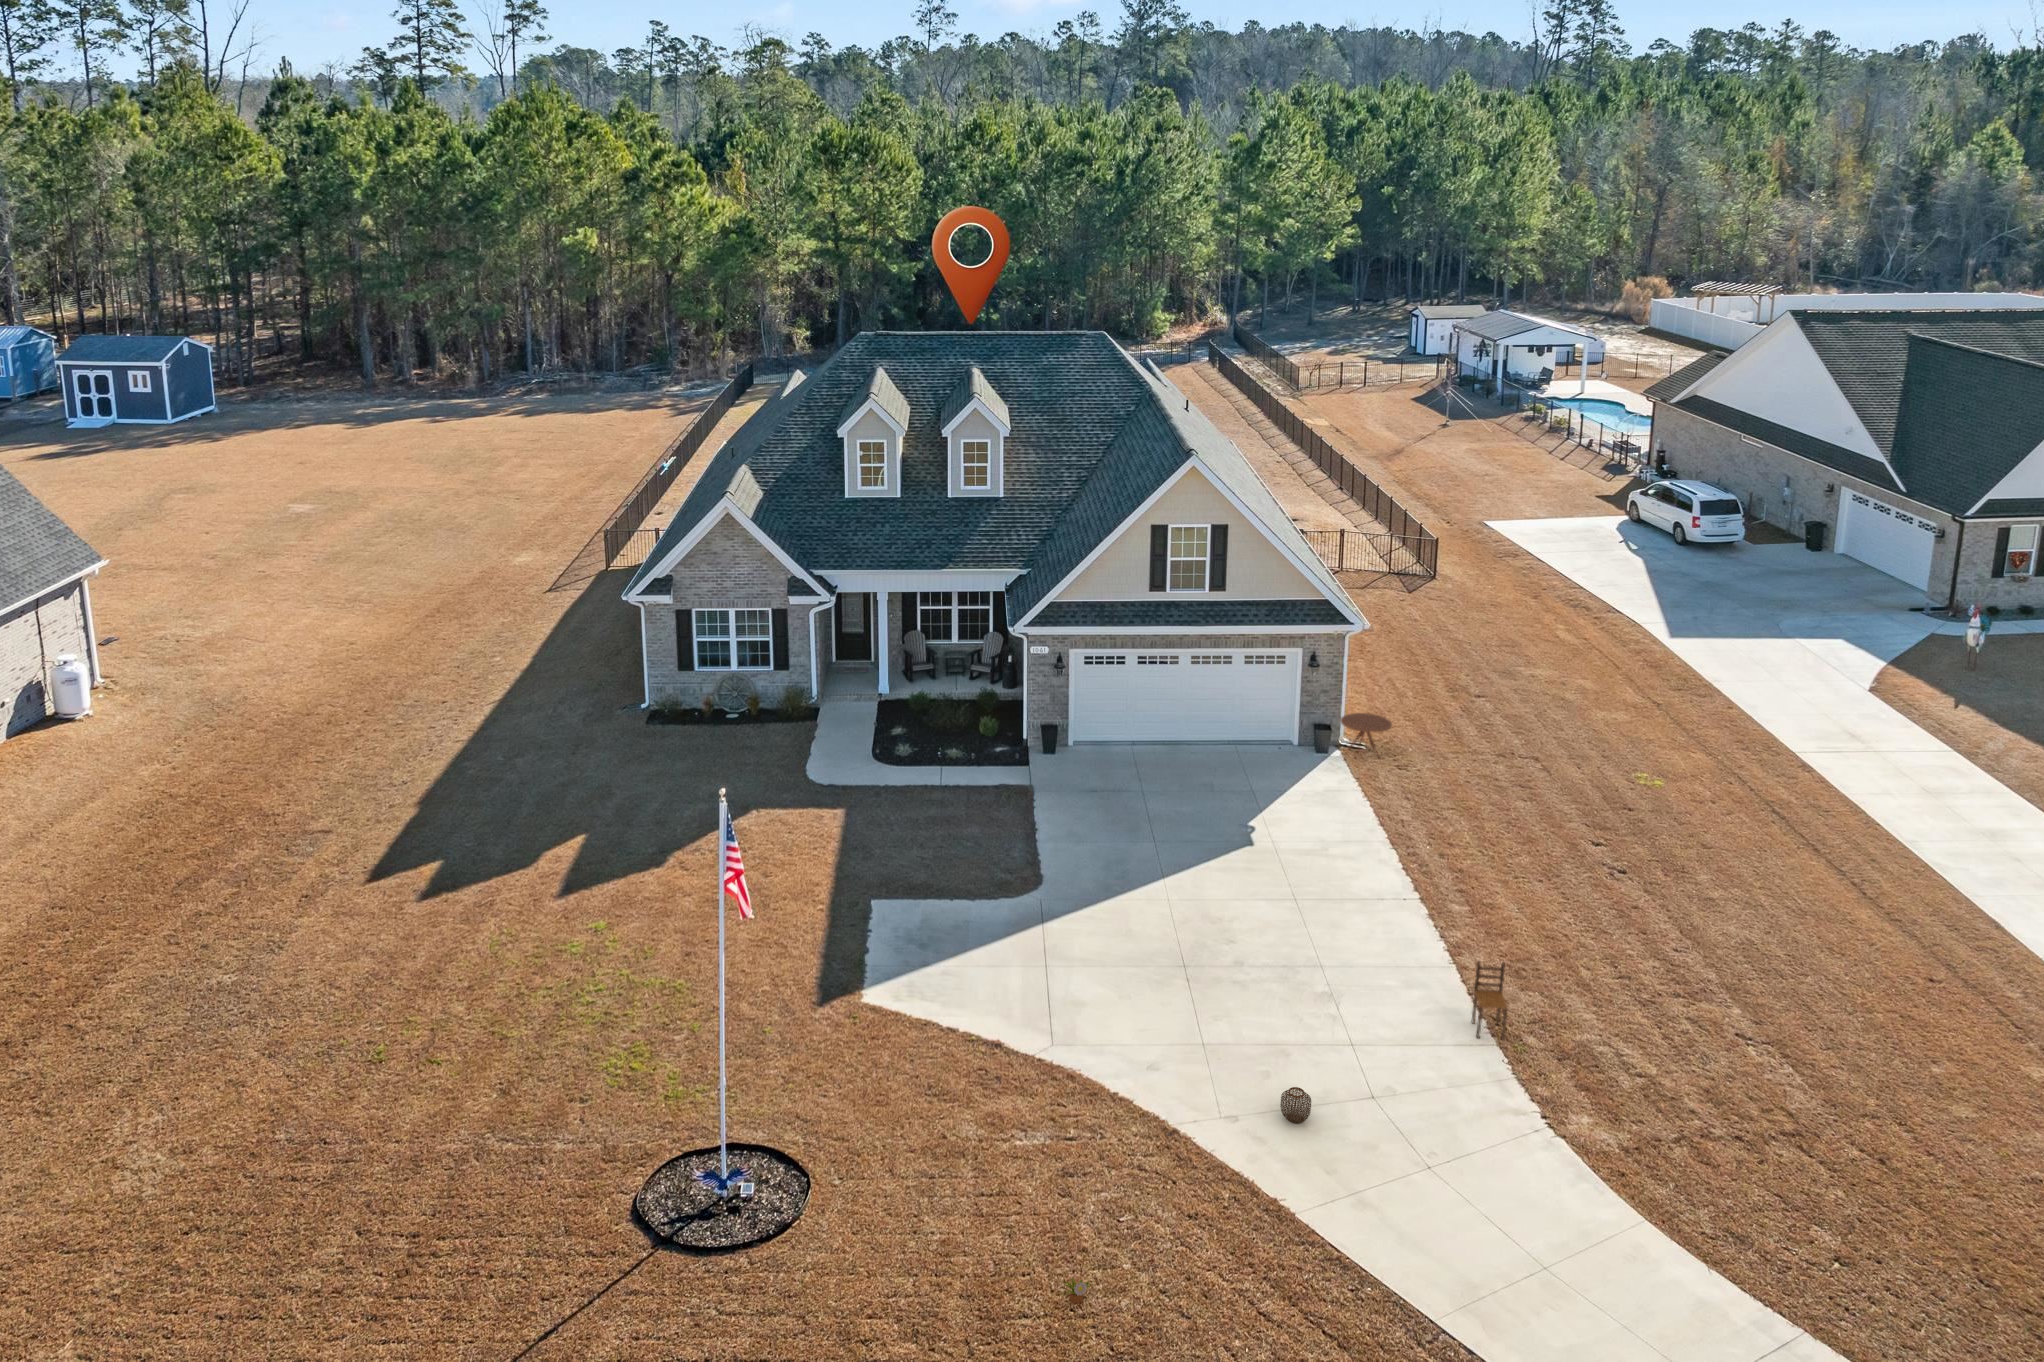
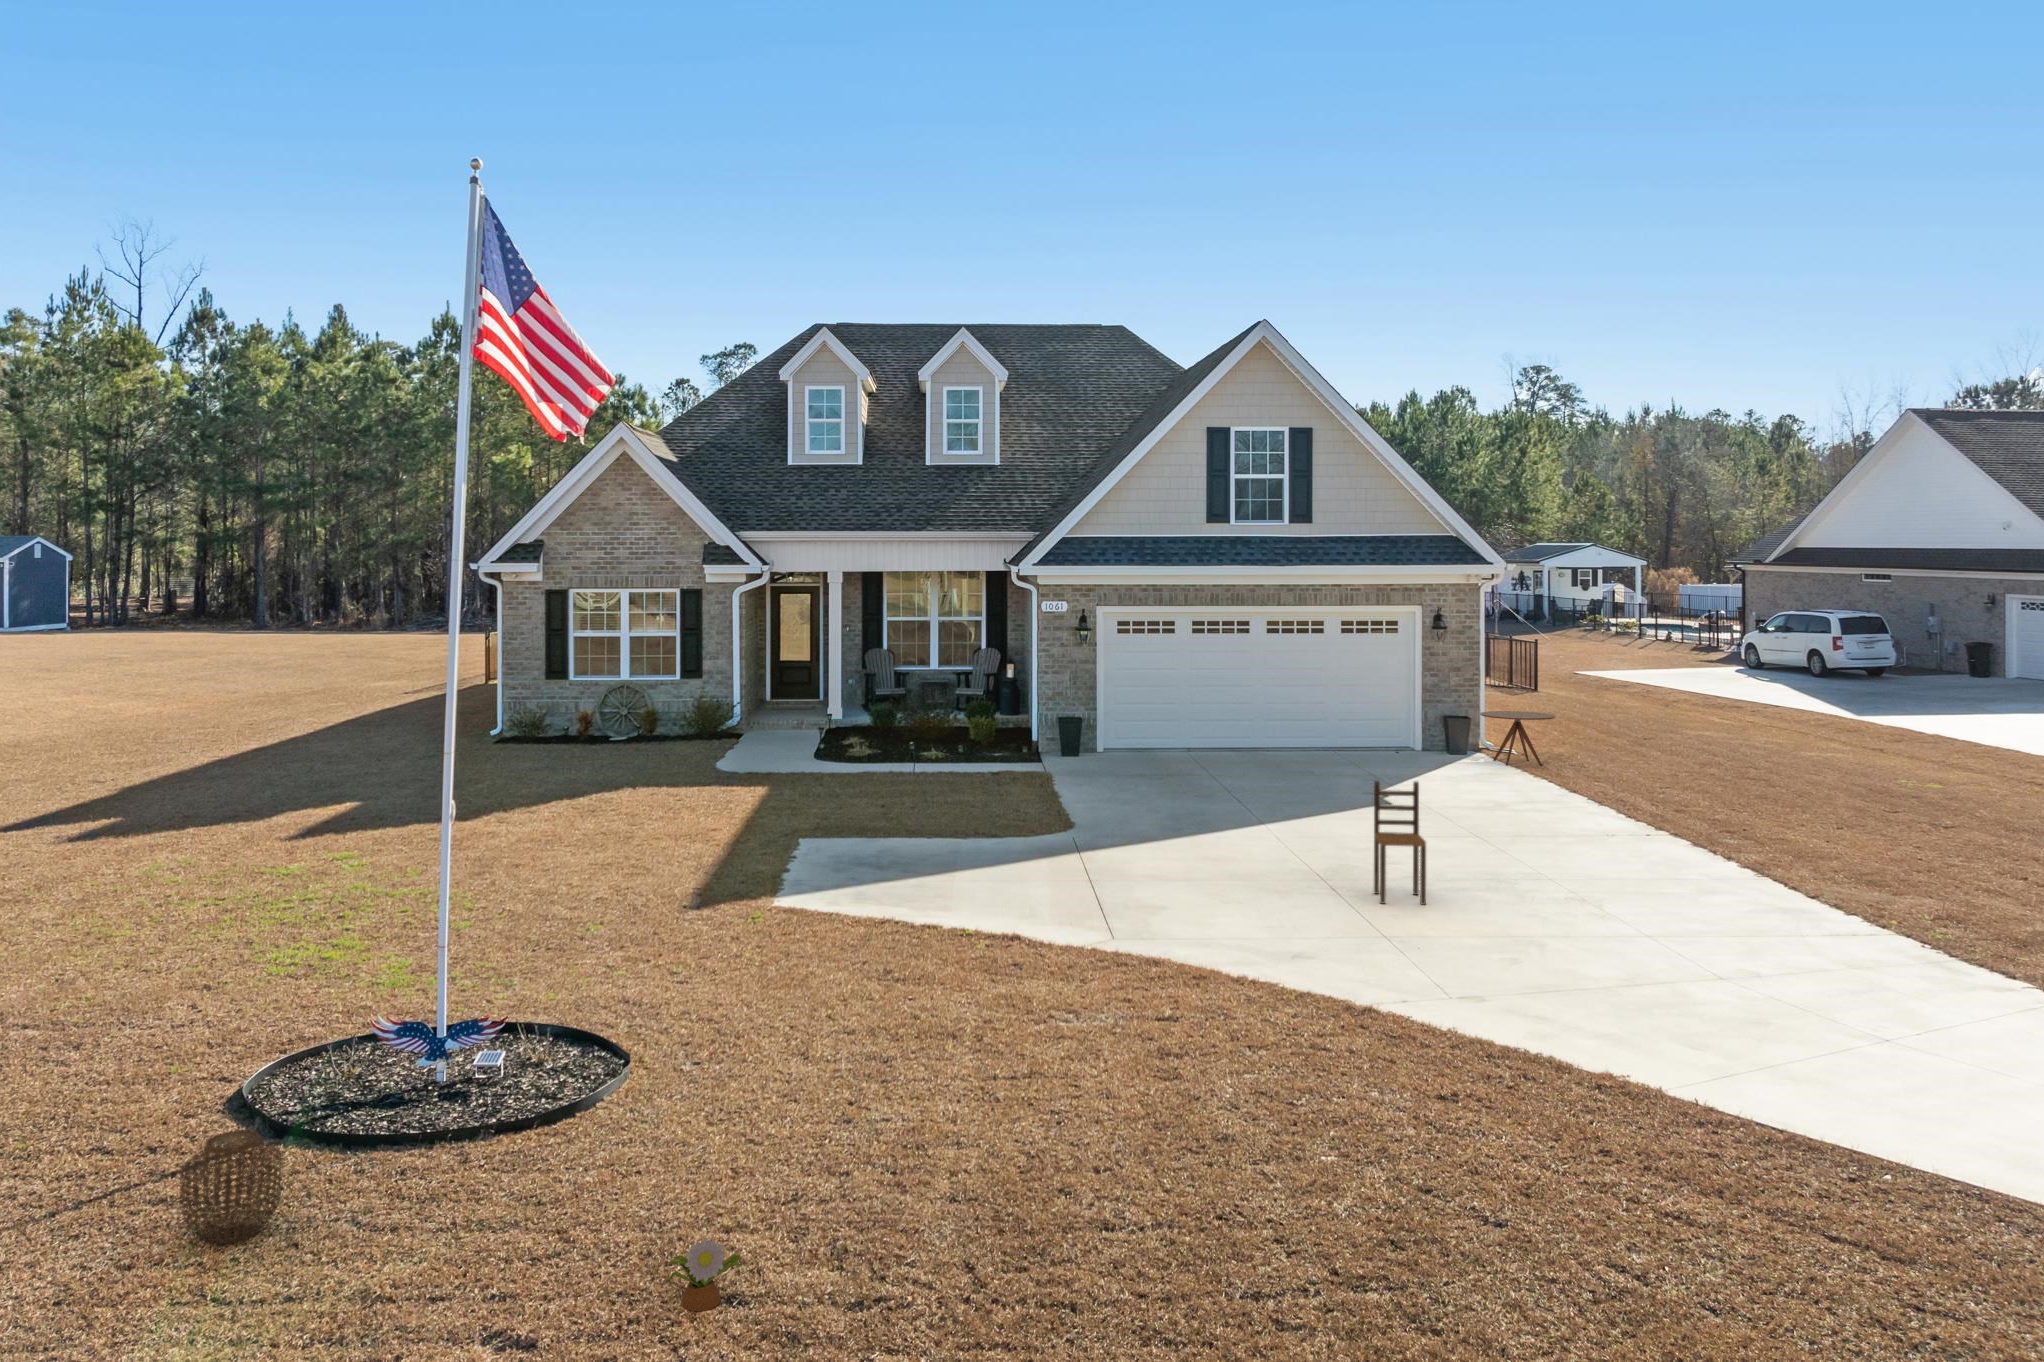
chair: present [1472,961,1508,1040] -> present [1374,781,1426,905]
woven basket: present [1280,1087,1311,1124] -> present [180,1130,282,1244]
decorative plant: present [1065,1278,1090,1303] -> present [666,1237,743,1311]

